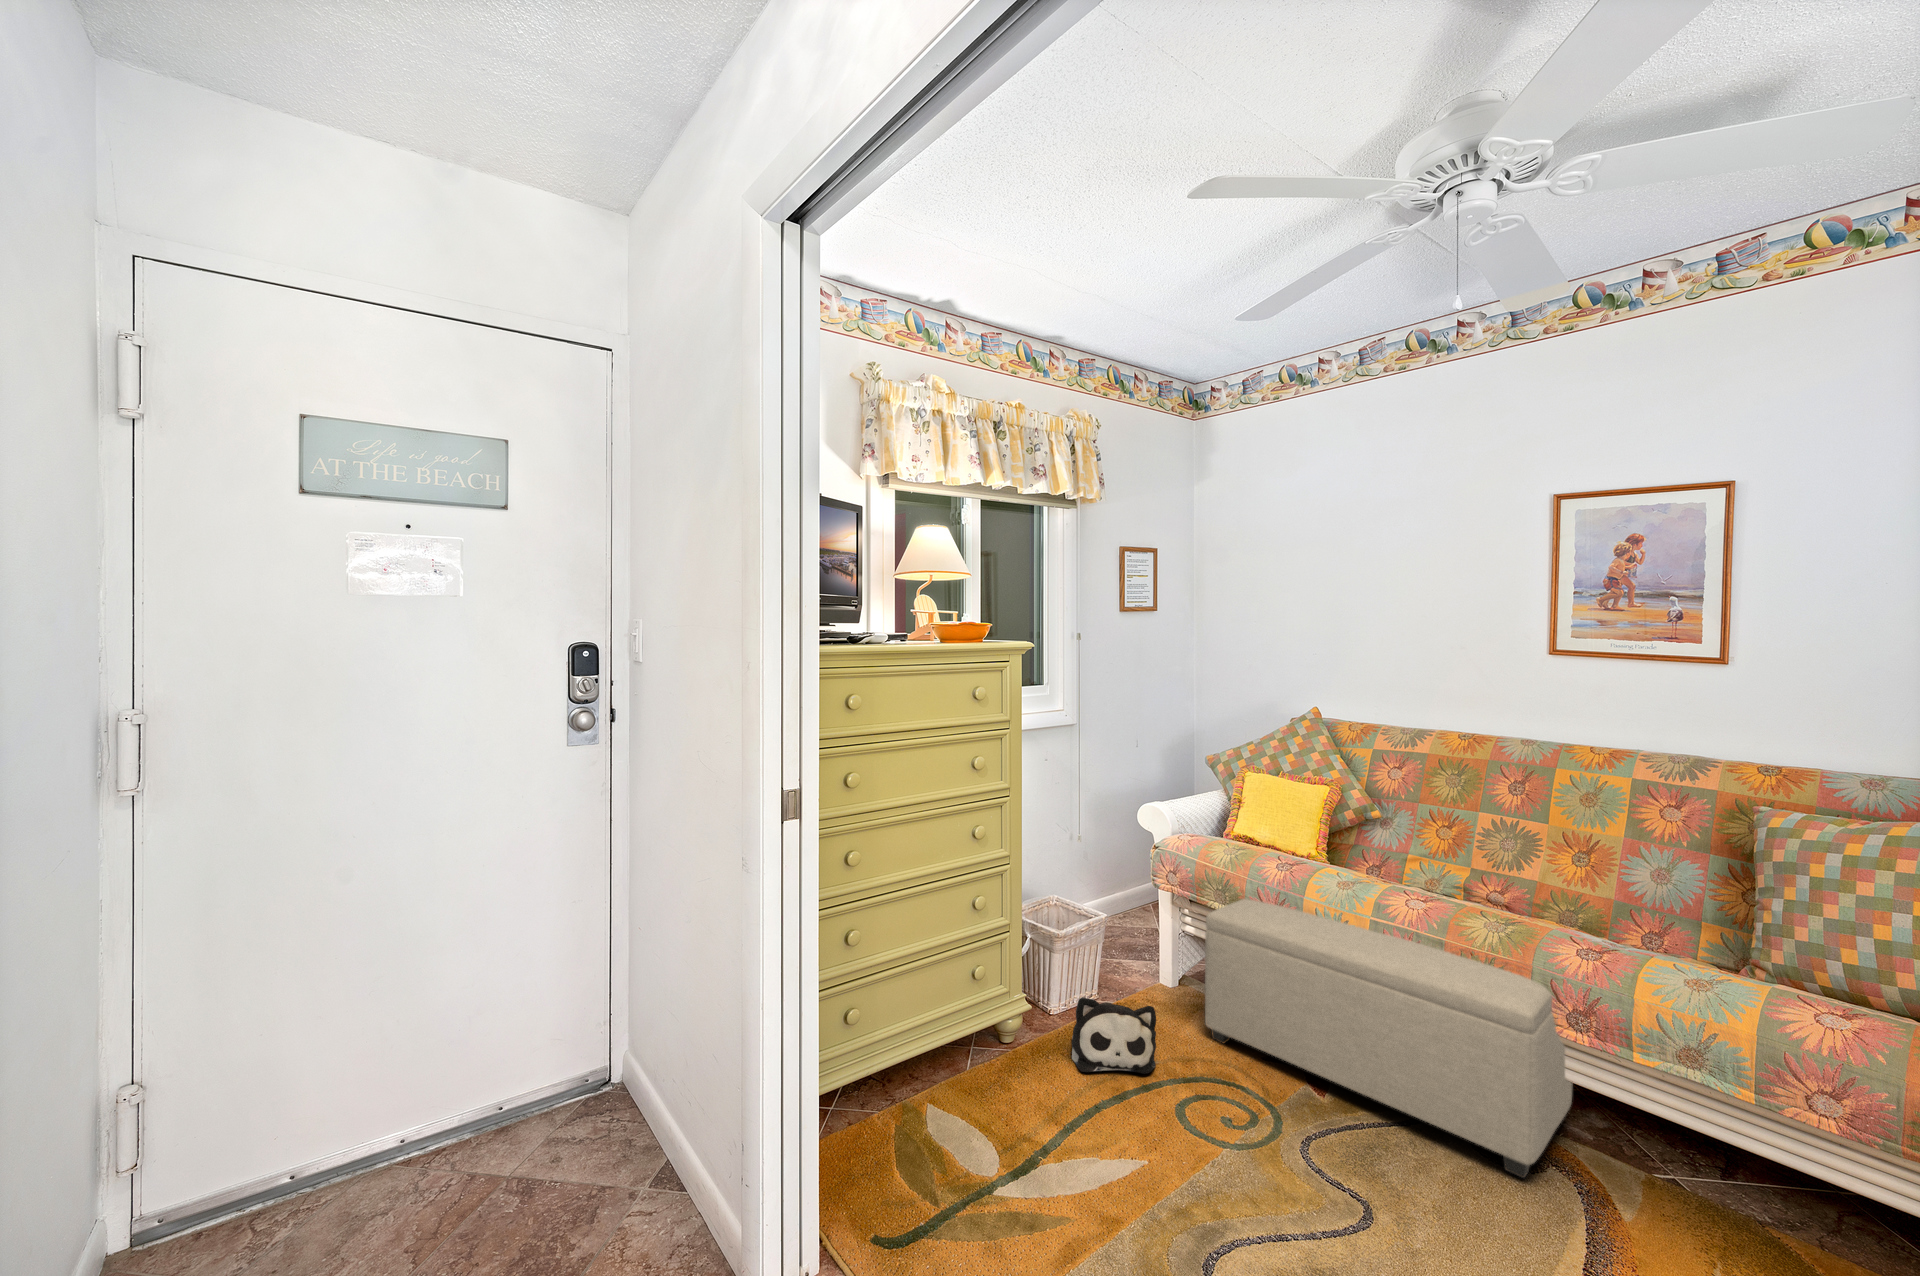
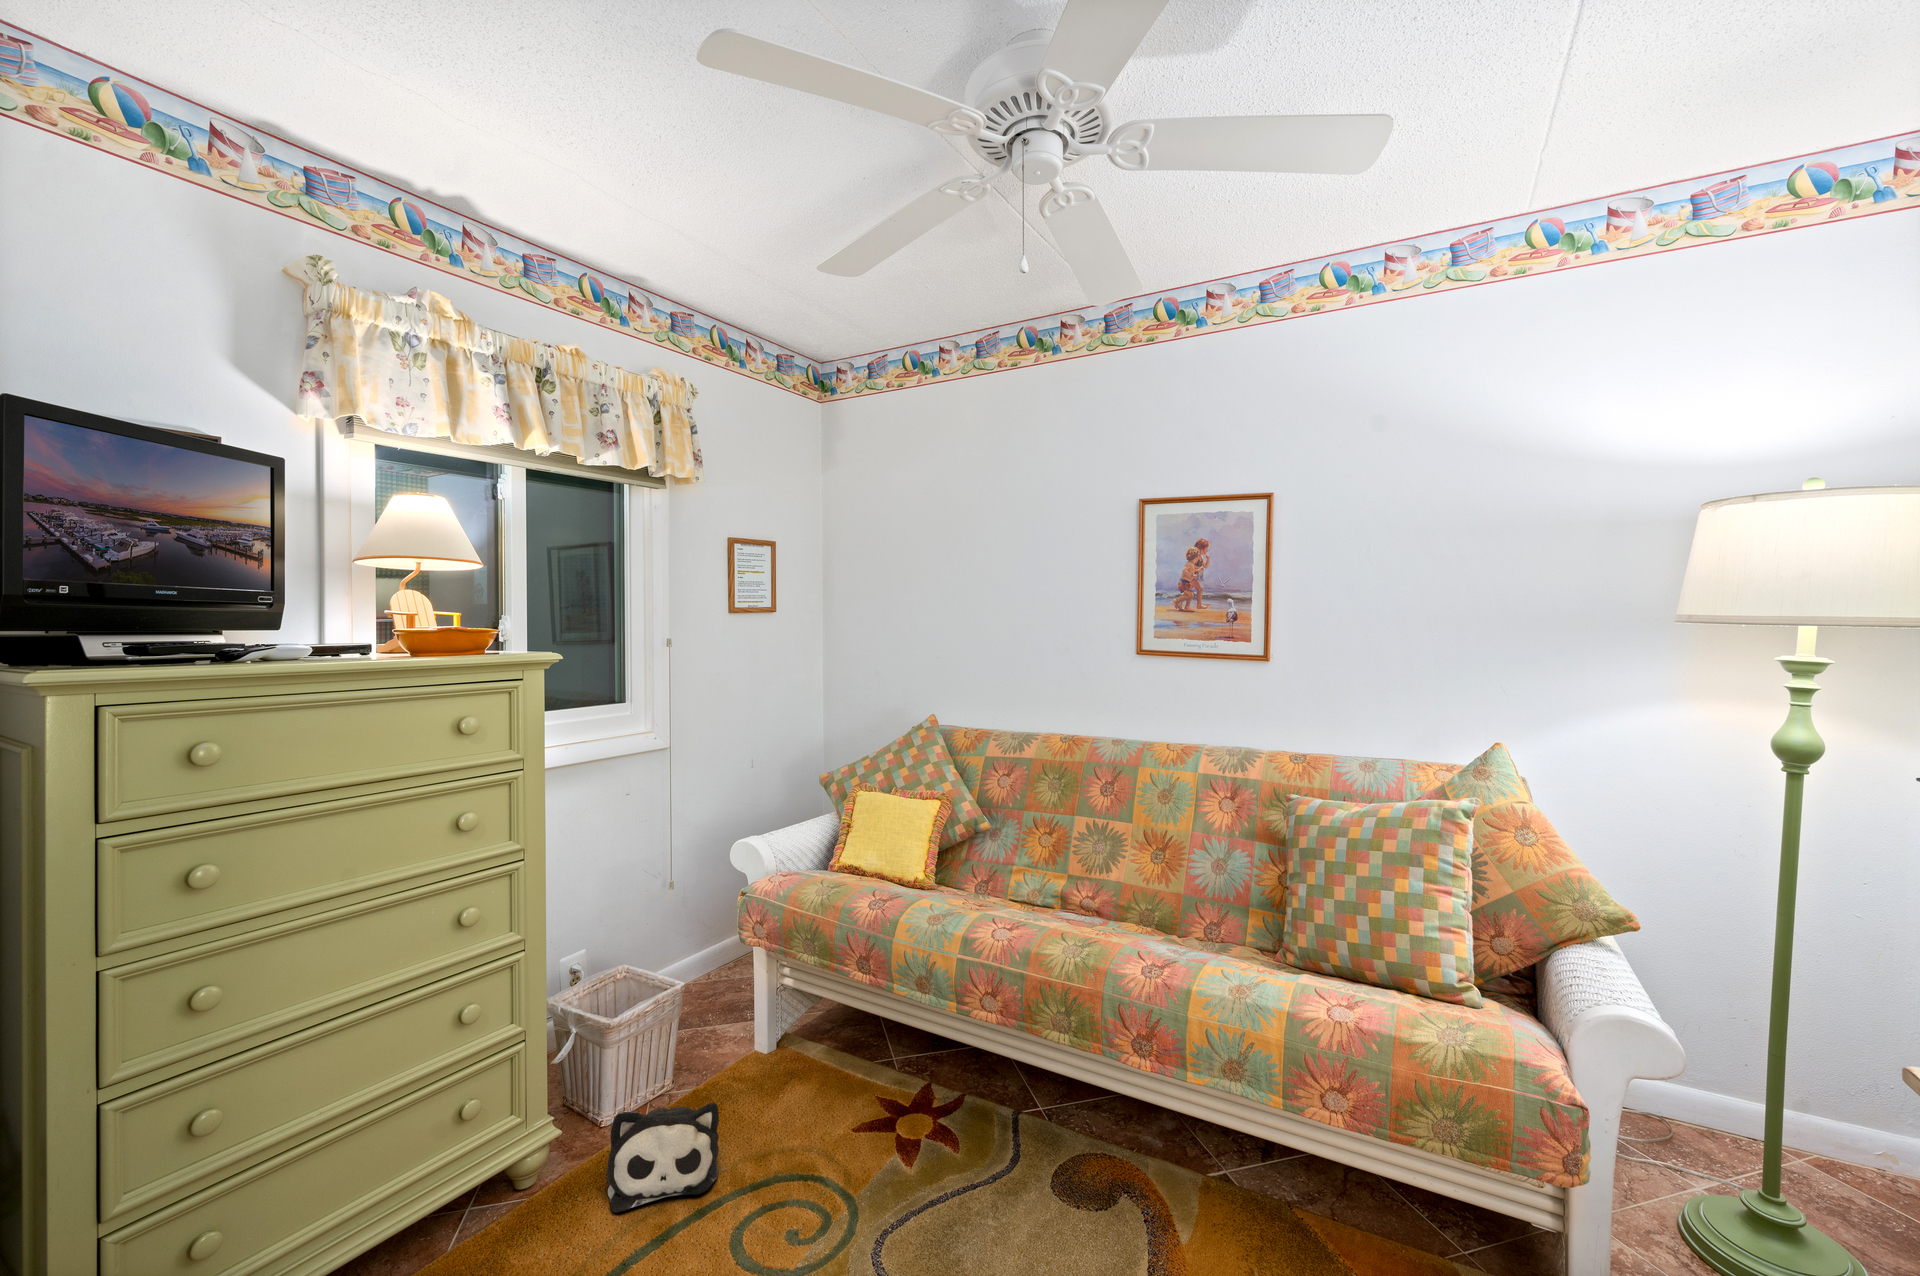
ottoman: present [1205,899,1573,1178] -> none [789,926,1145,1225]

